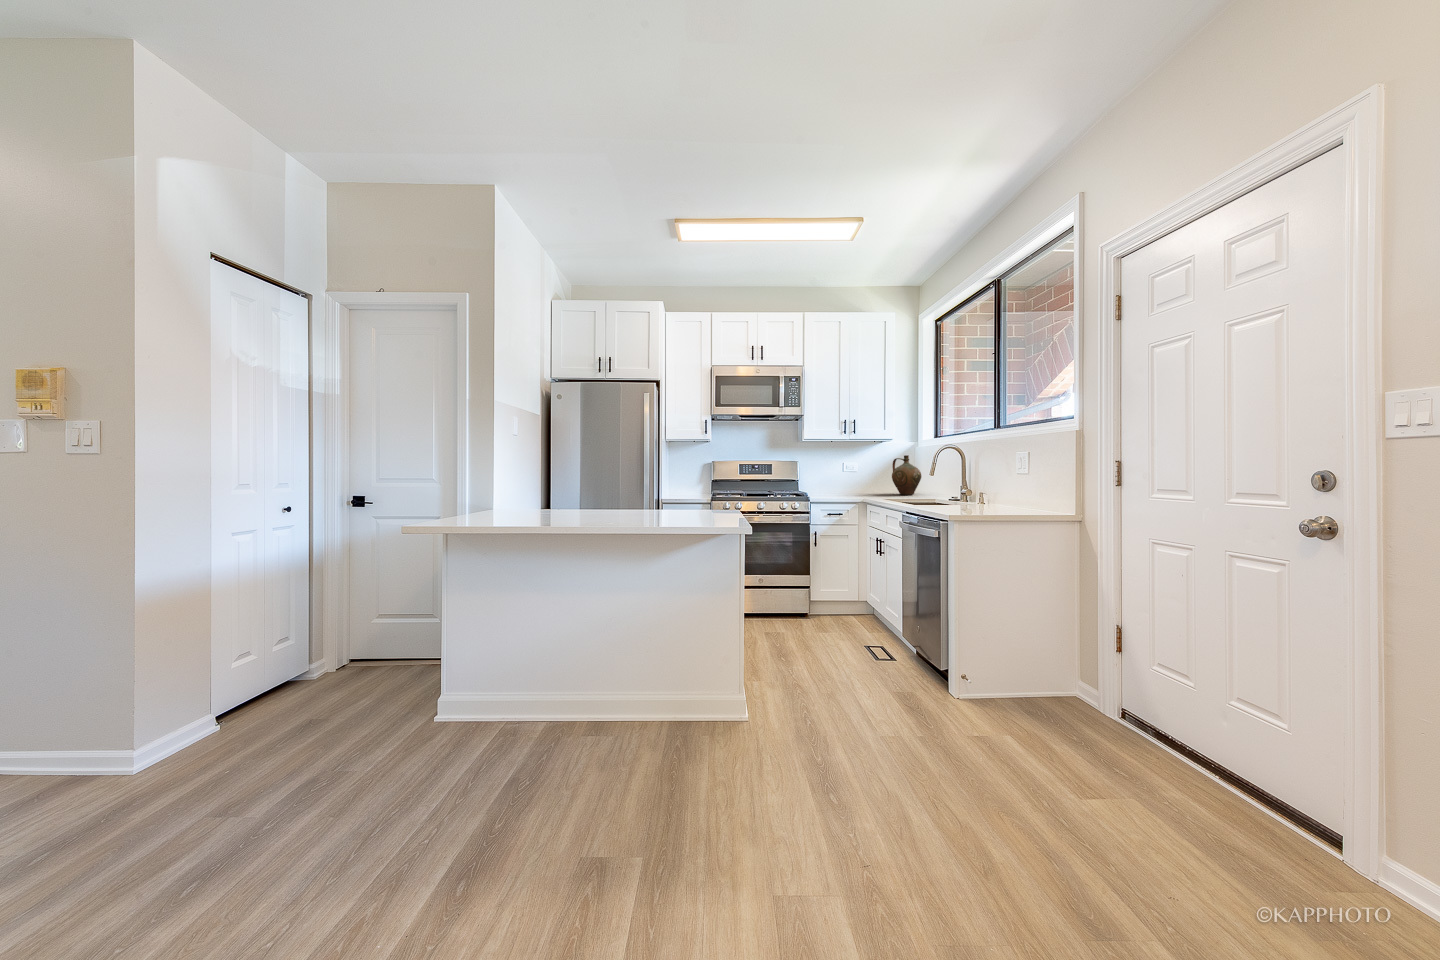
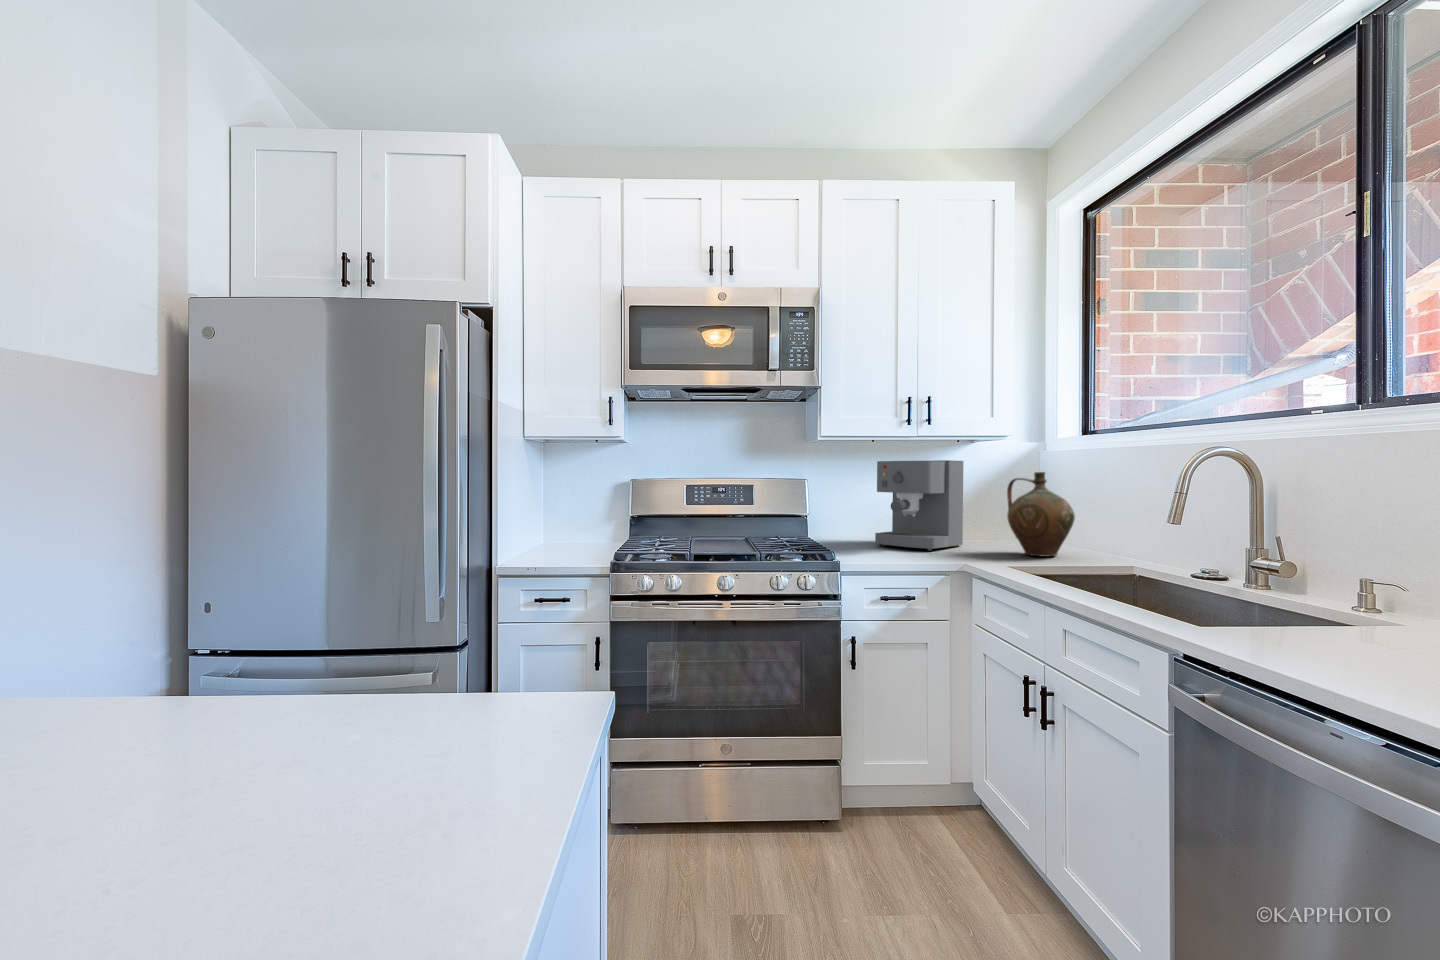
coffee maker: none [832,450,875,493] -> present [875,460,963,551]

